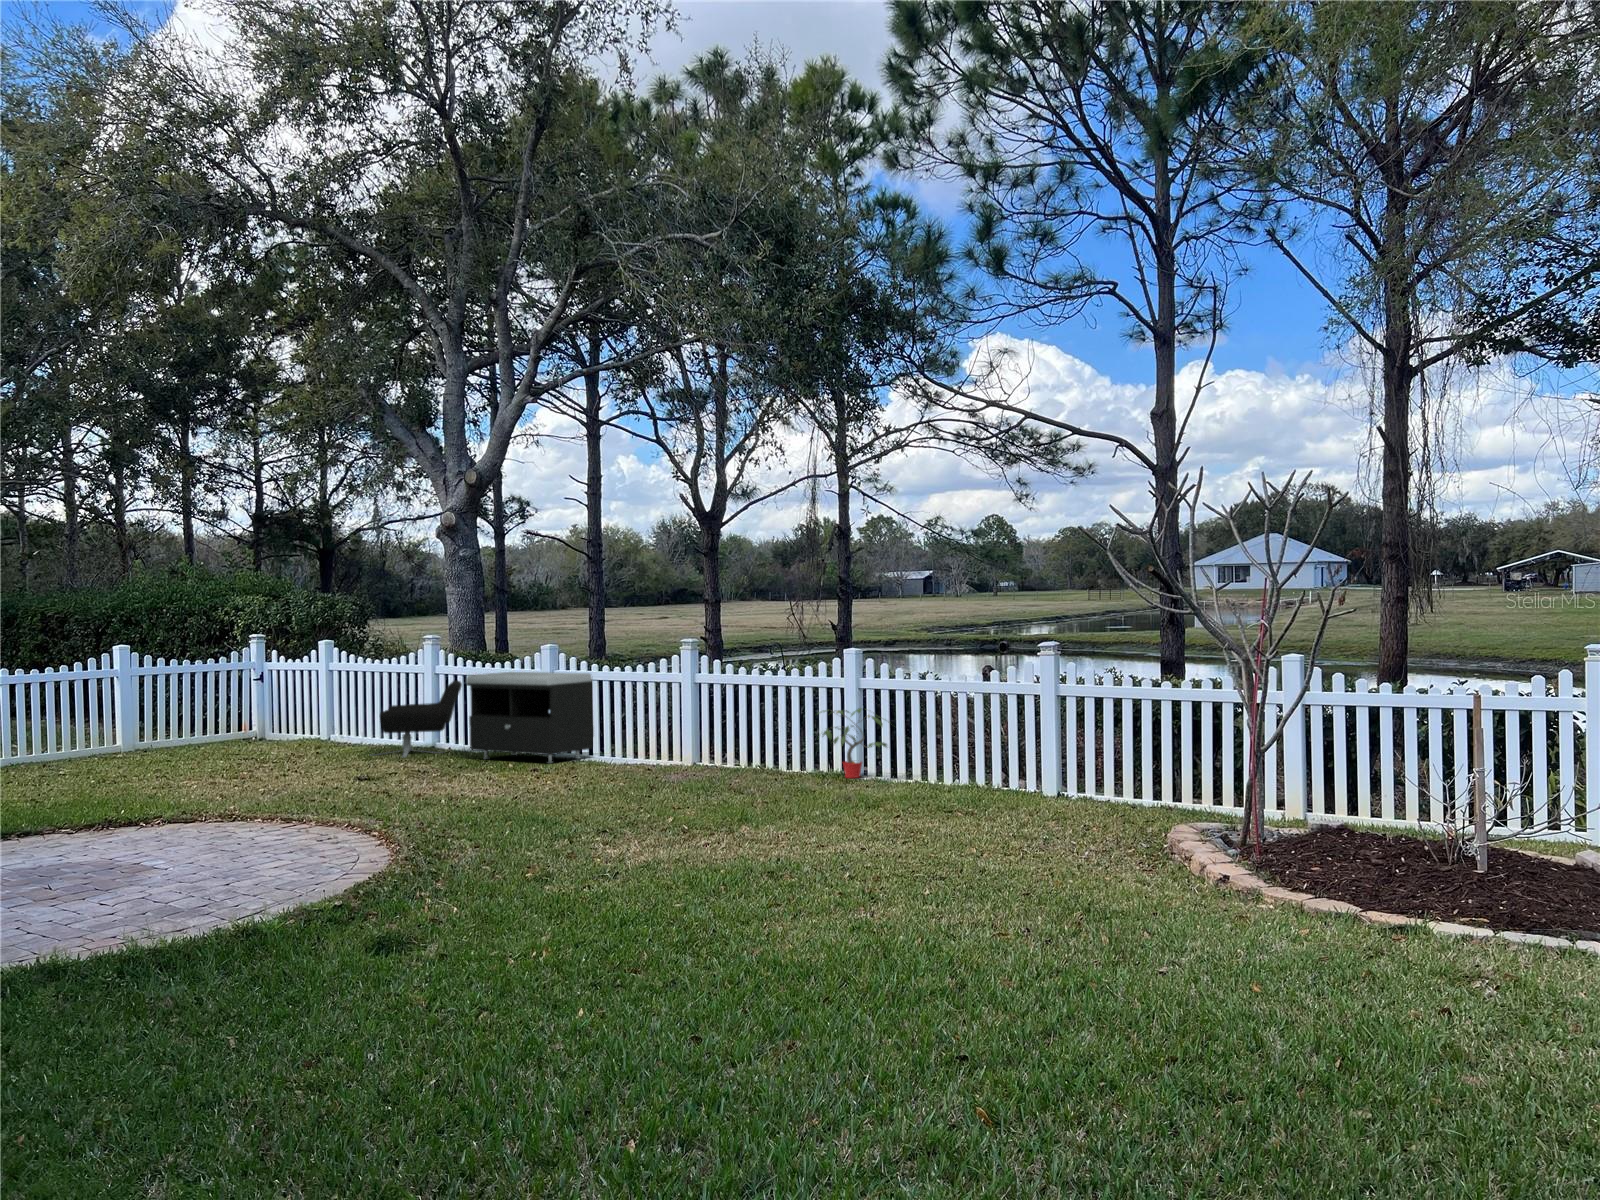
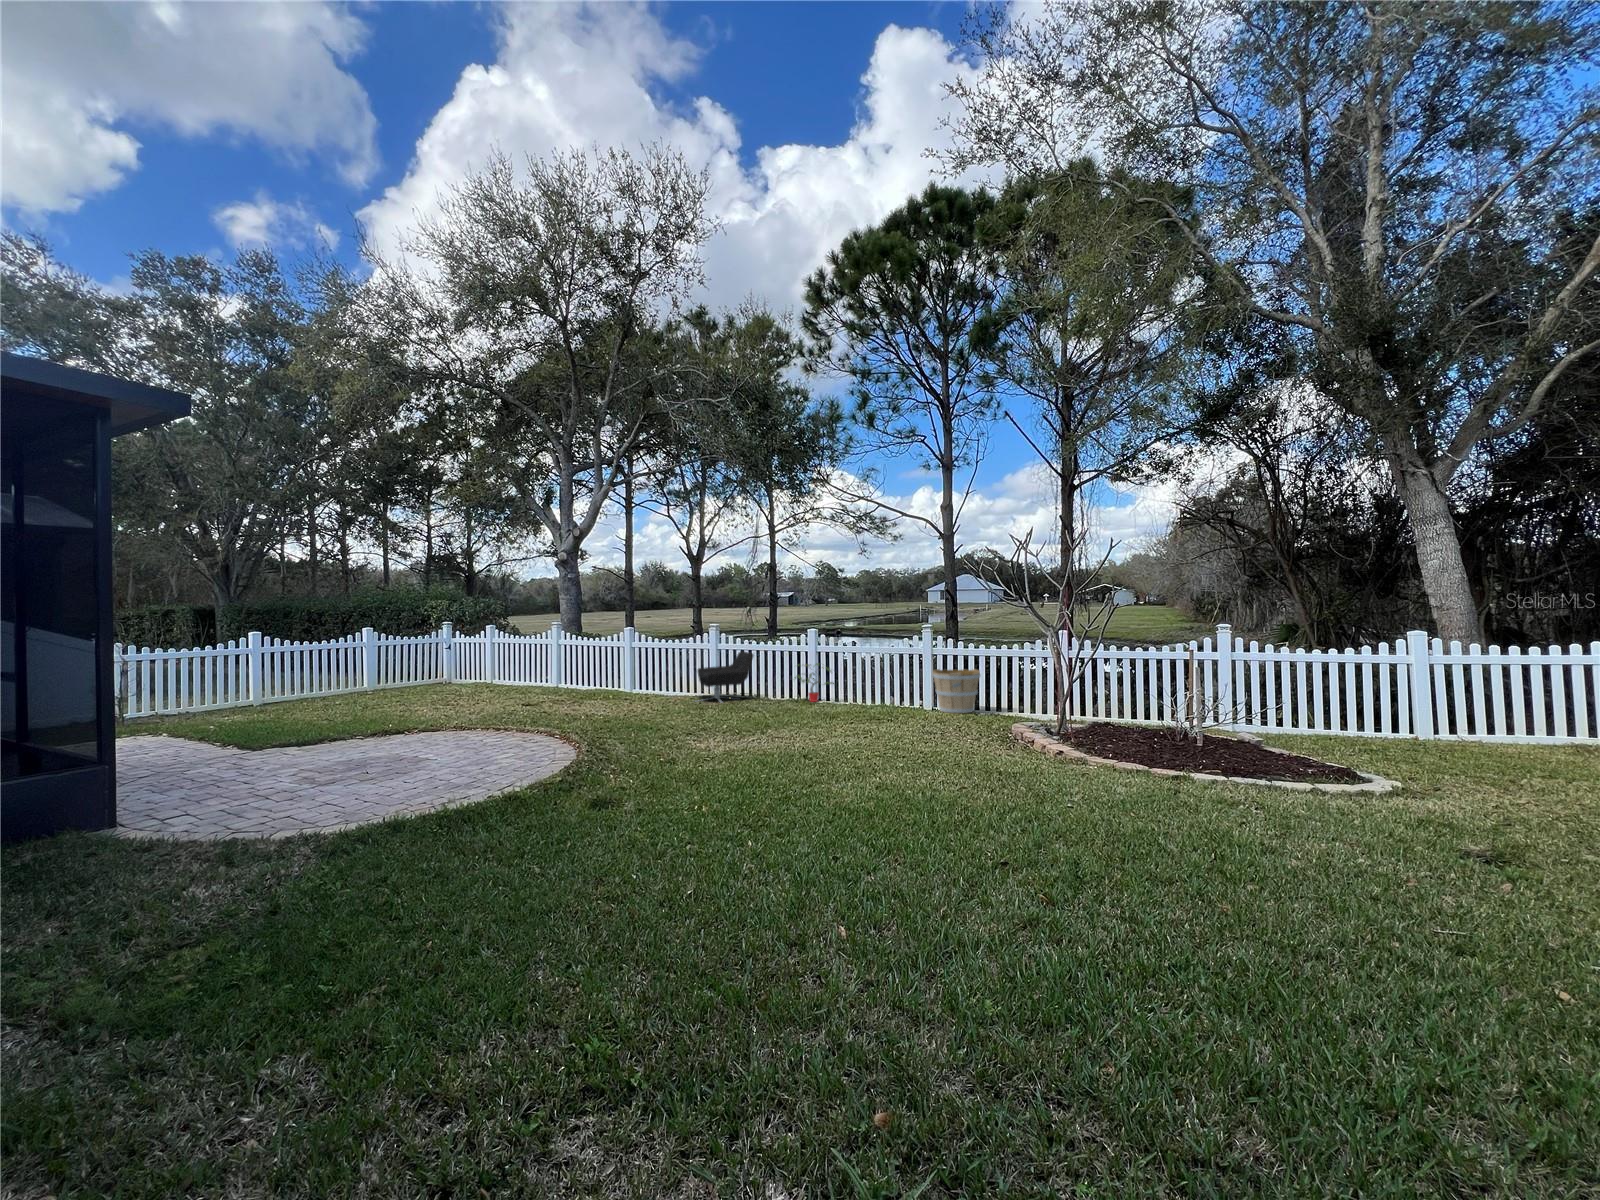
storage bench: present [466,672,594,763] -> none [582,644,657,696]
lounge chair: present [380,681,462,757] -> present [698,651,754,702]
wooden bucket: none [1049,720,1139,801] -> present [933,669,980,714]

